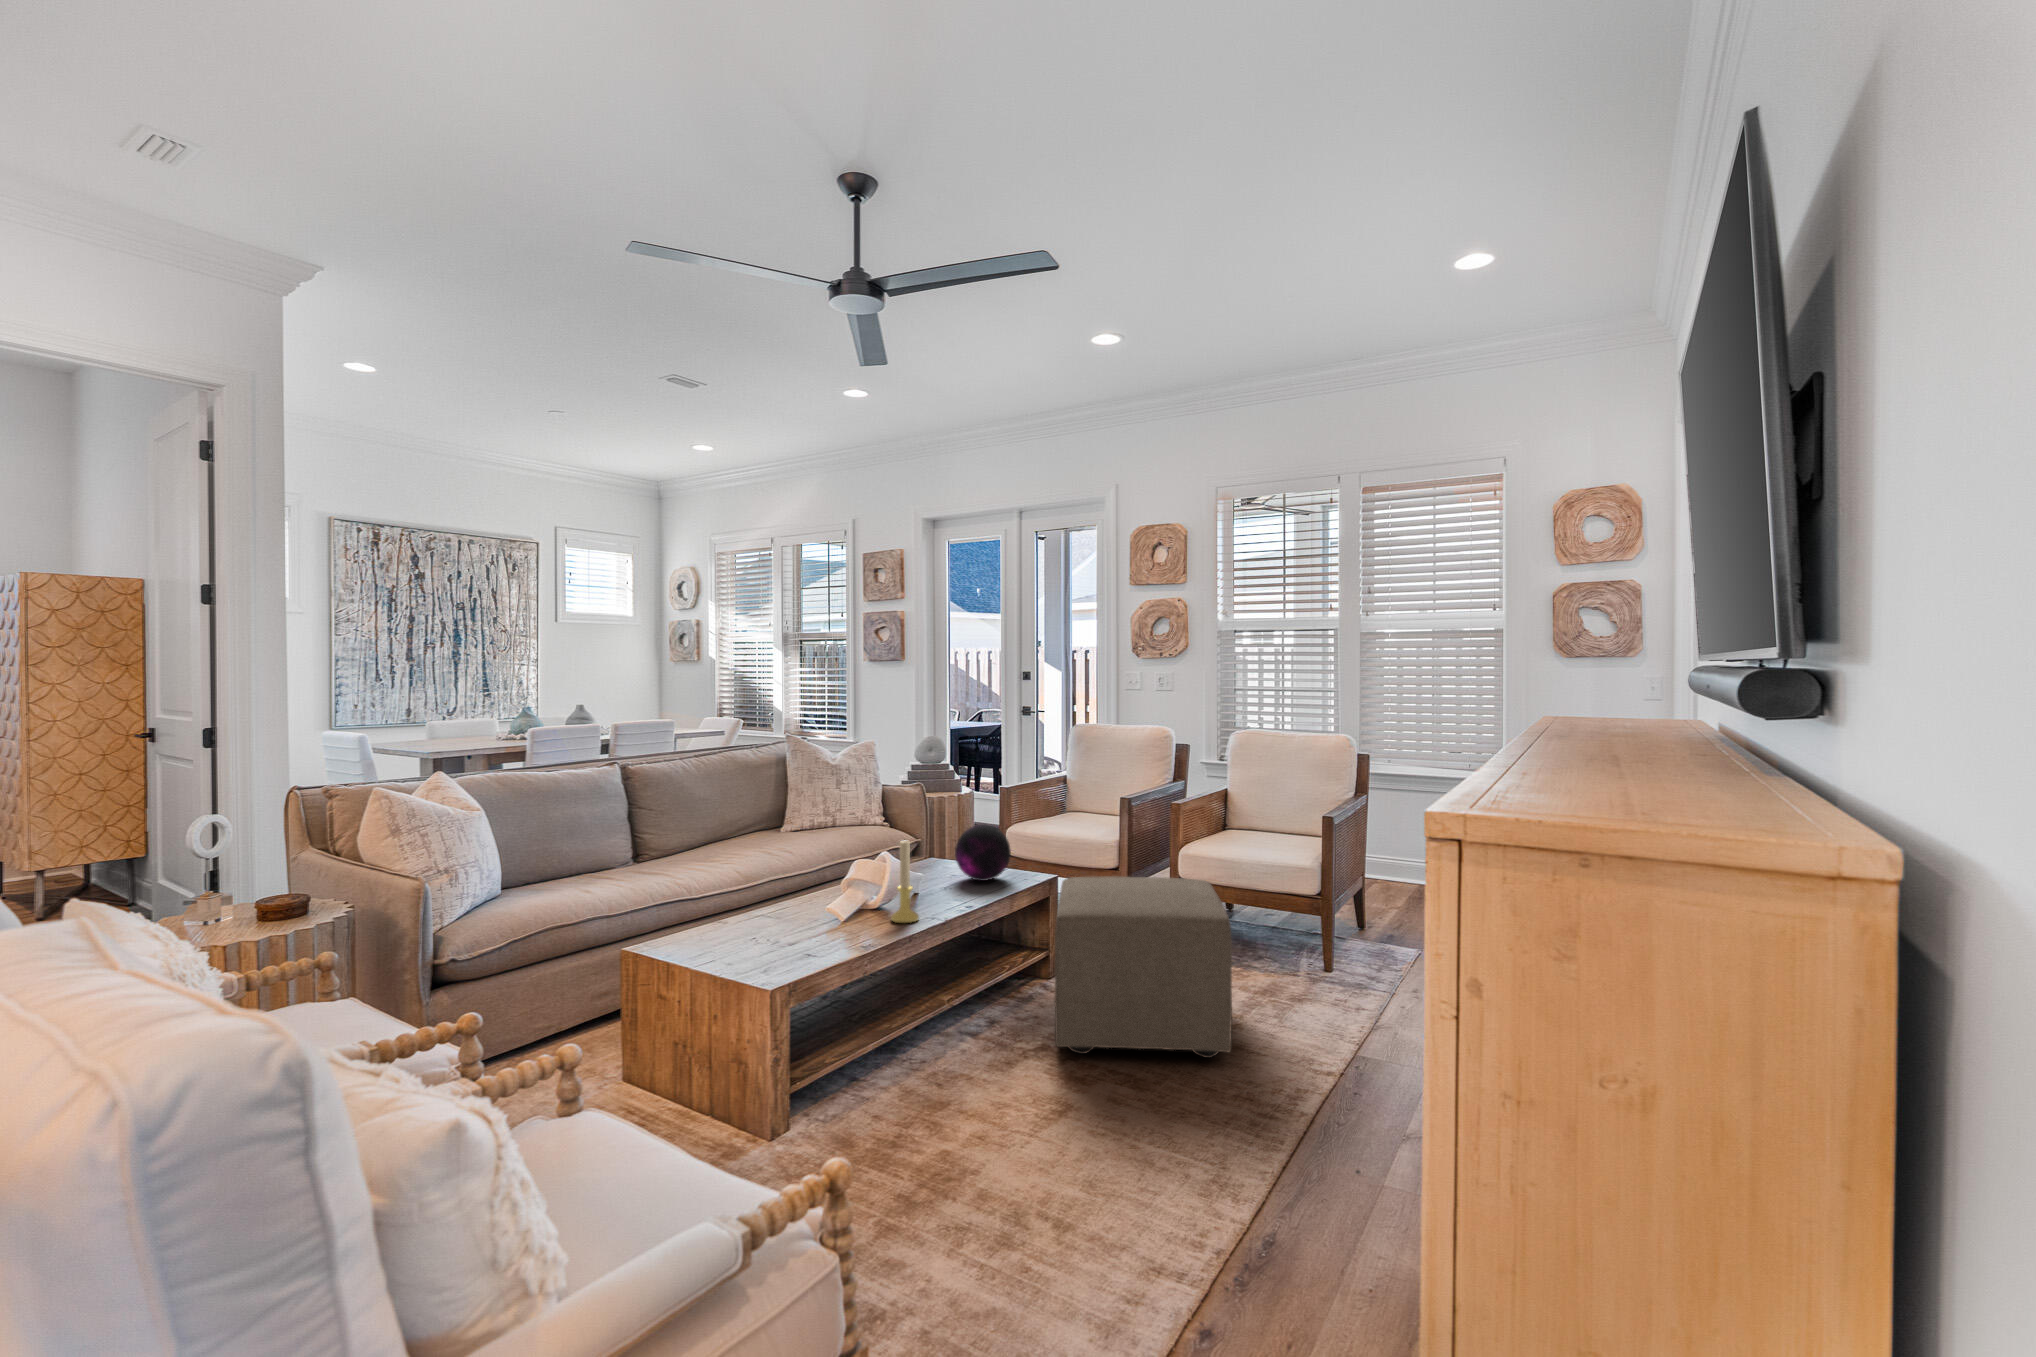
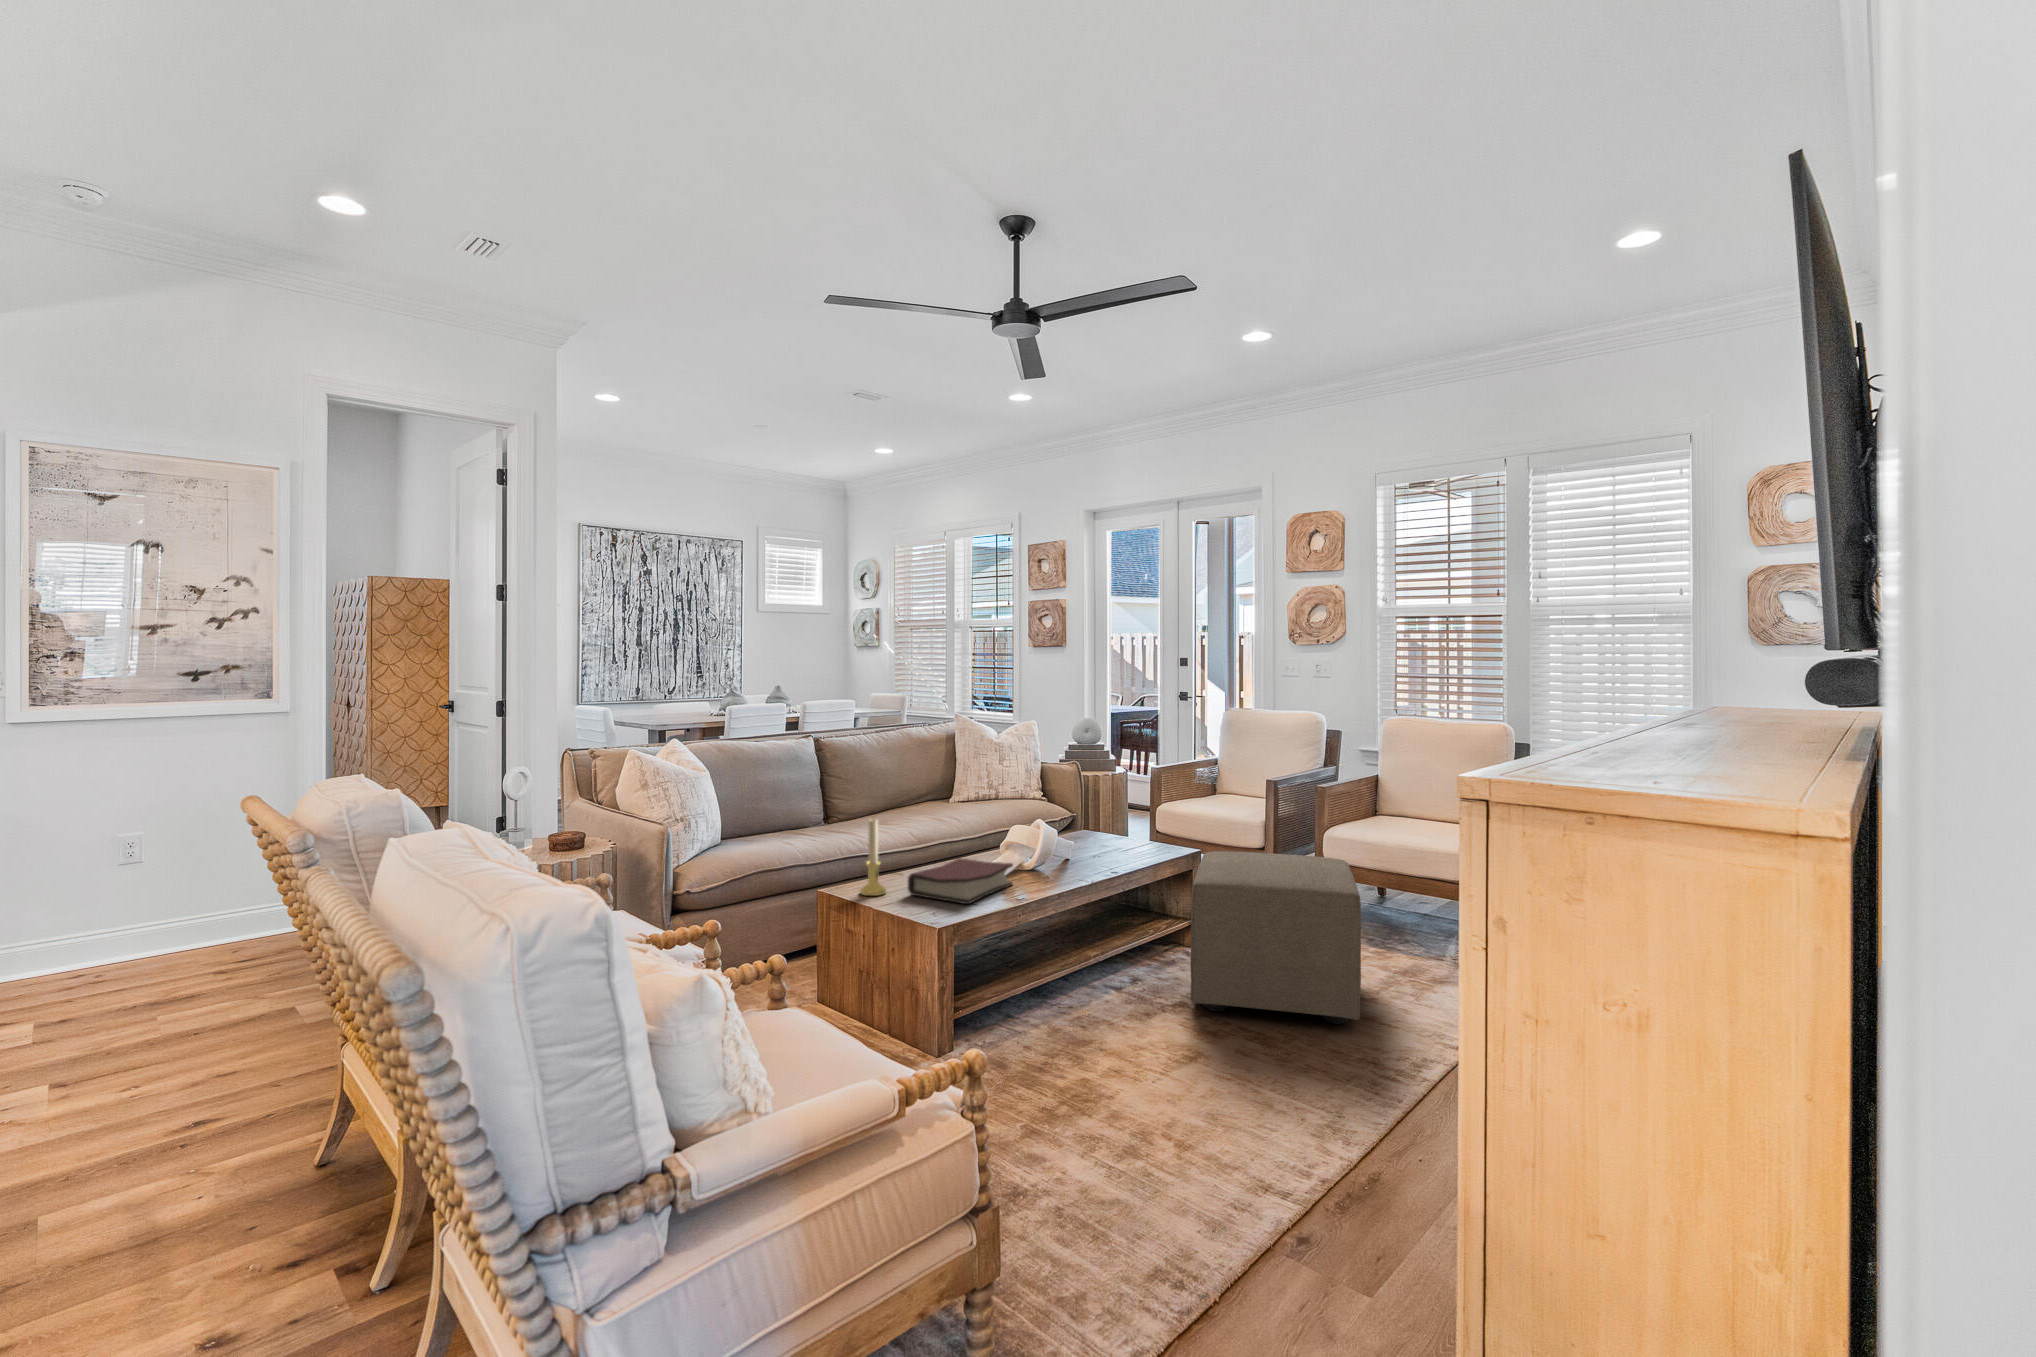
decorative orb: present [955,824,1011,881] -> none [1104,800,1156,852]
candle holder: present [891,840,919,923] -> present [860,819,887,896]
hardback book: none [733,900,857,955] -> present [908,858,1013,904]

